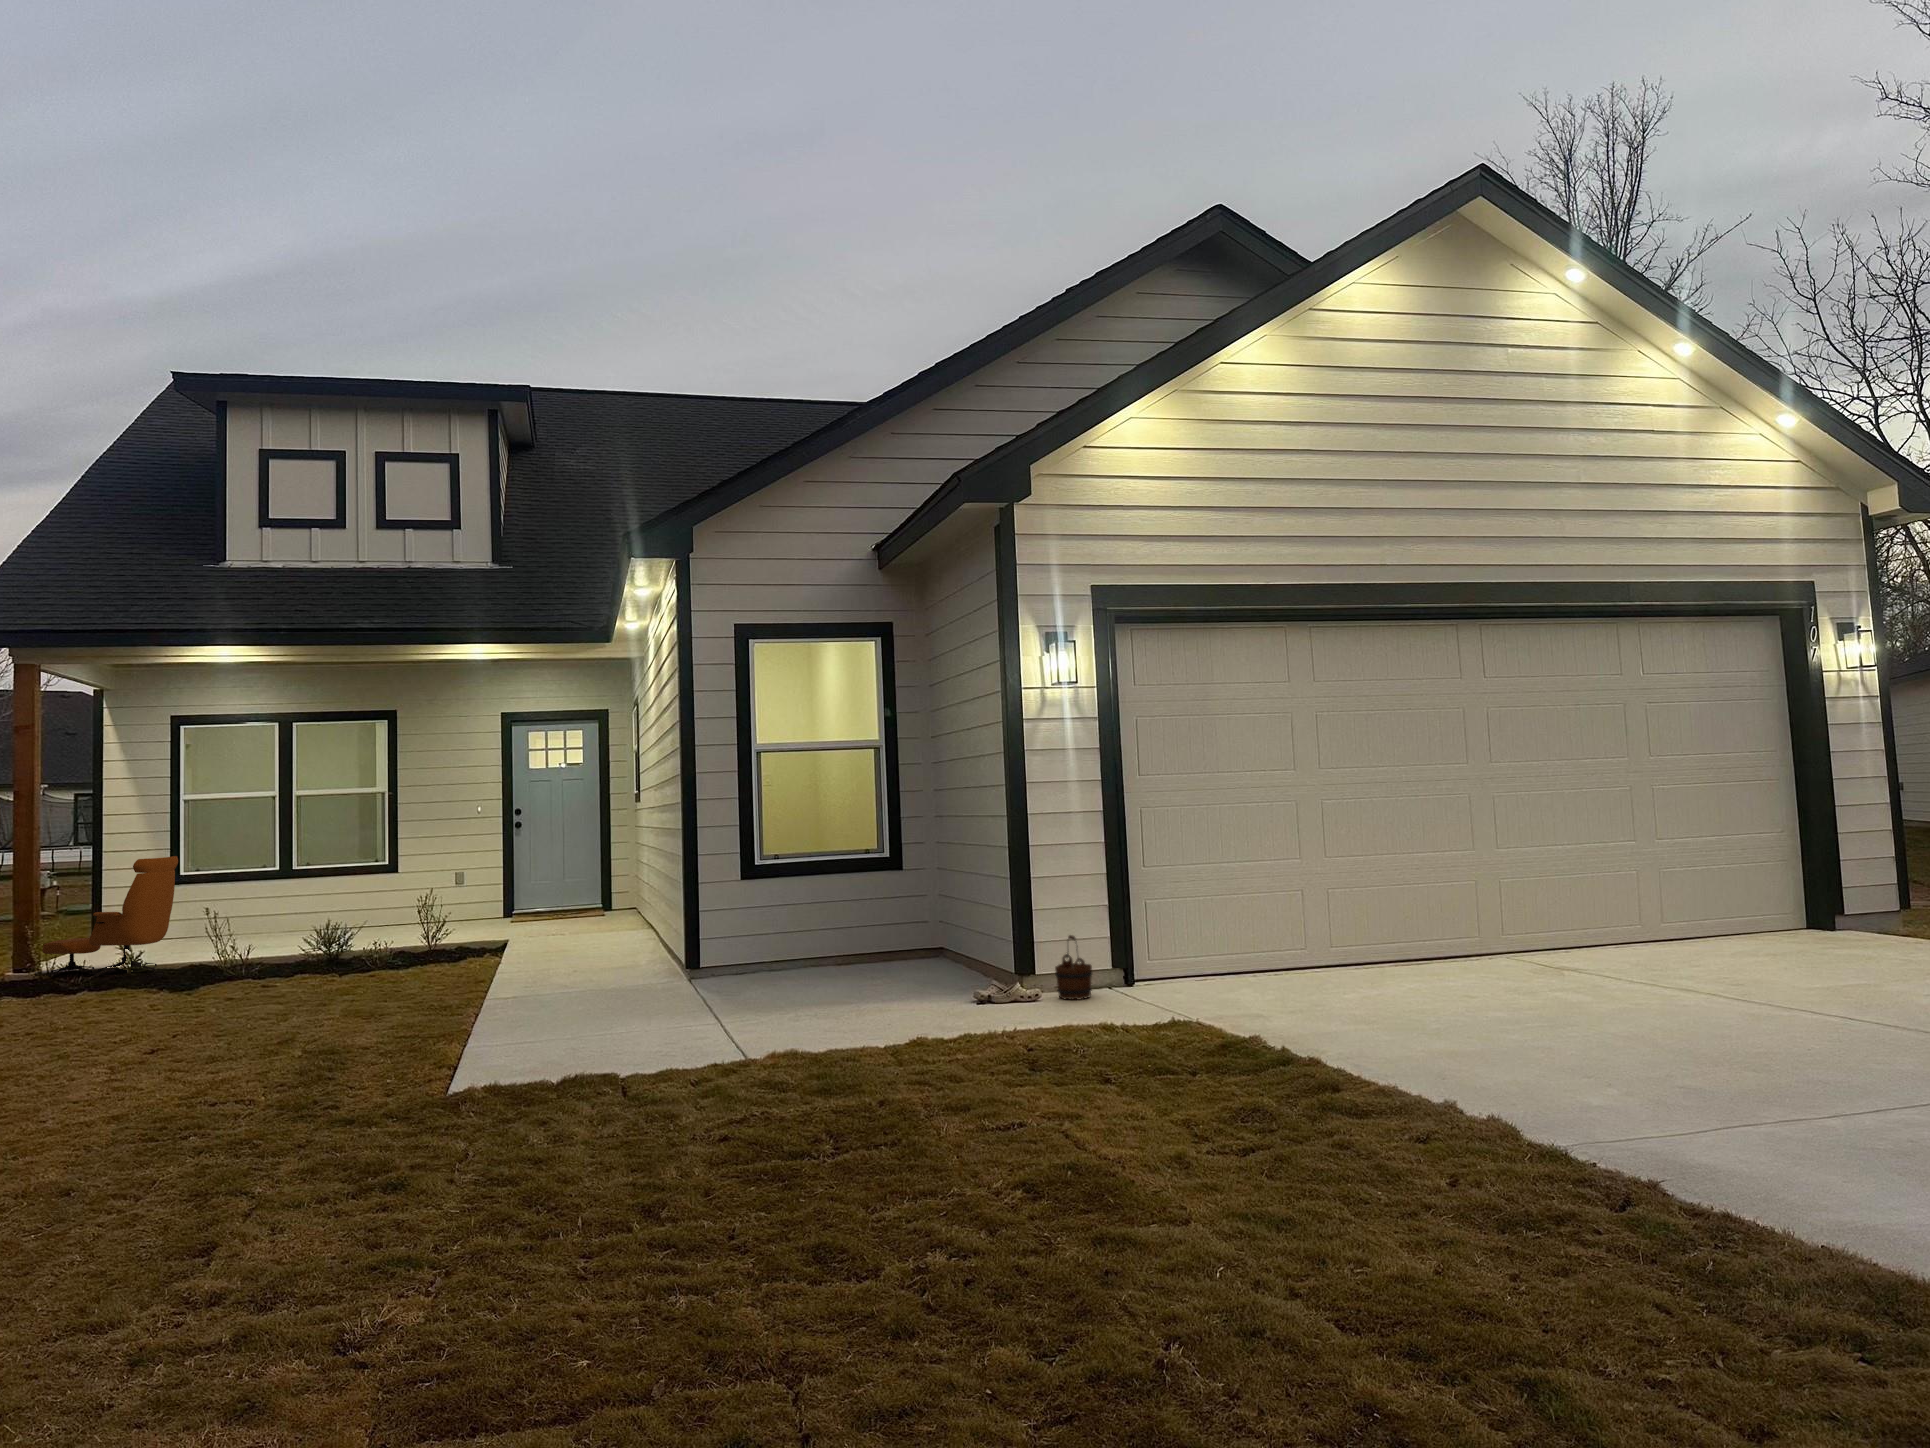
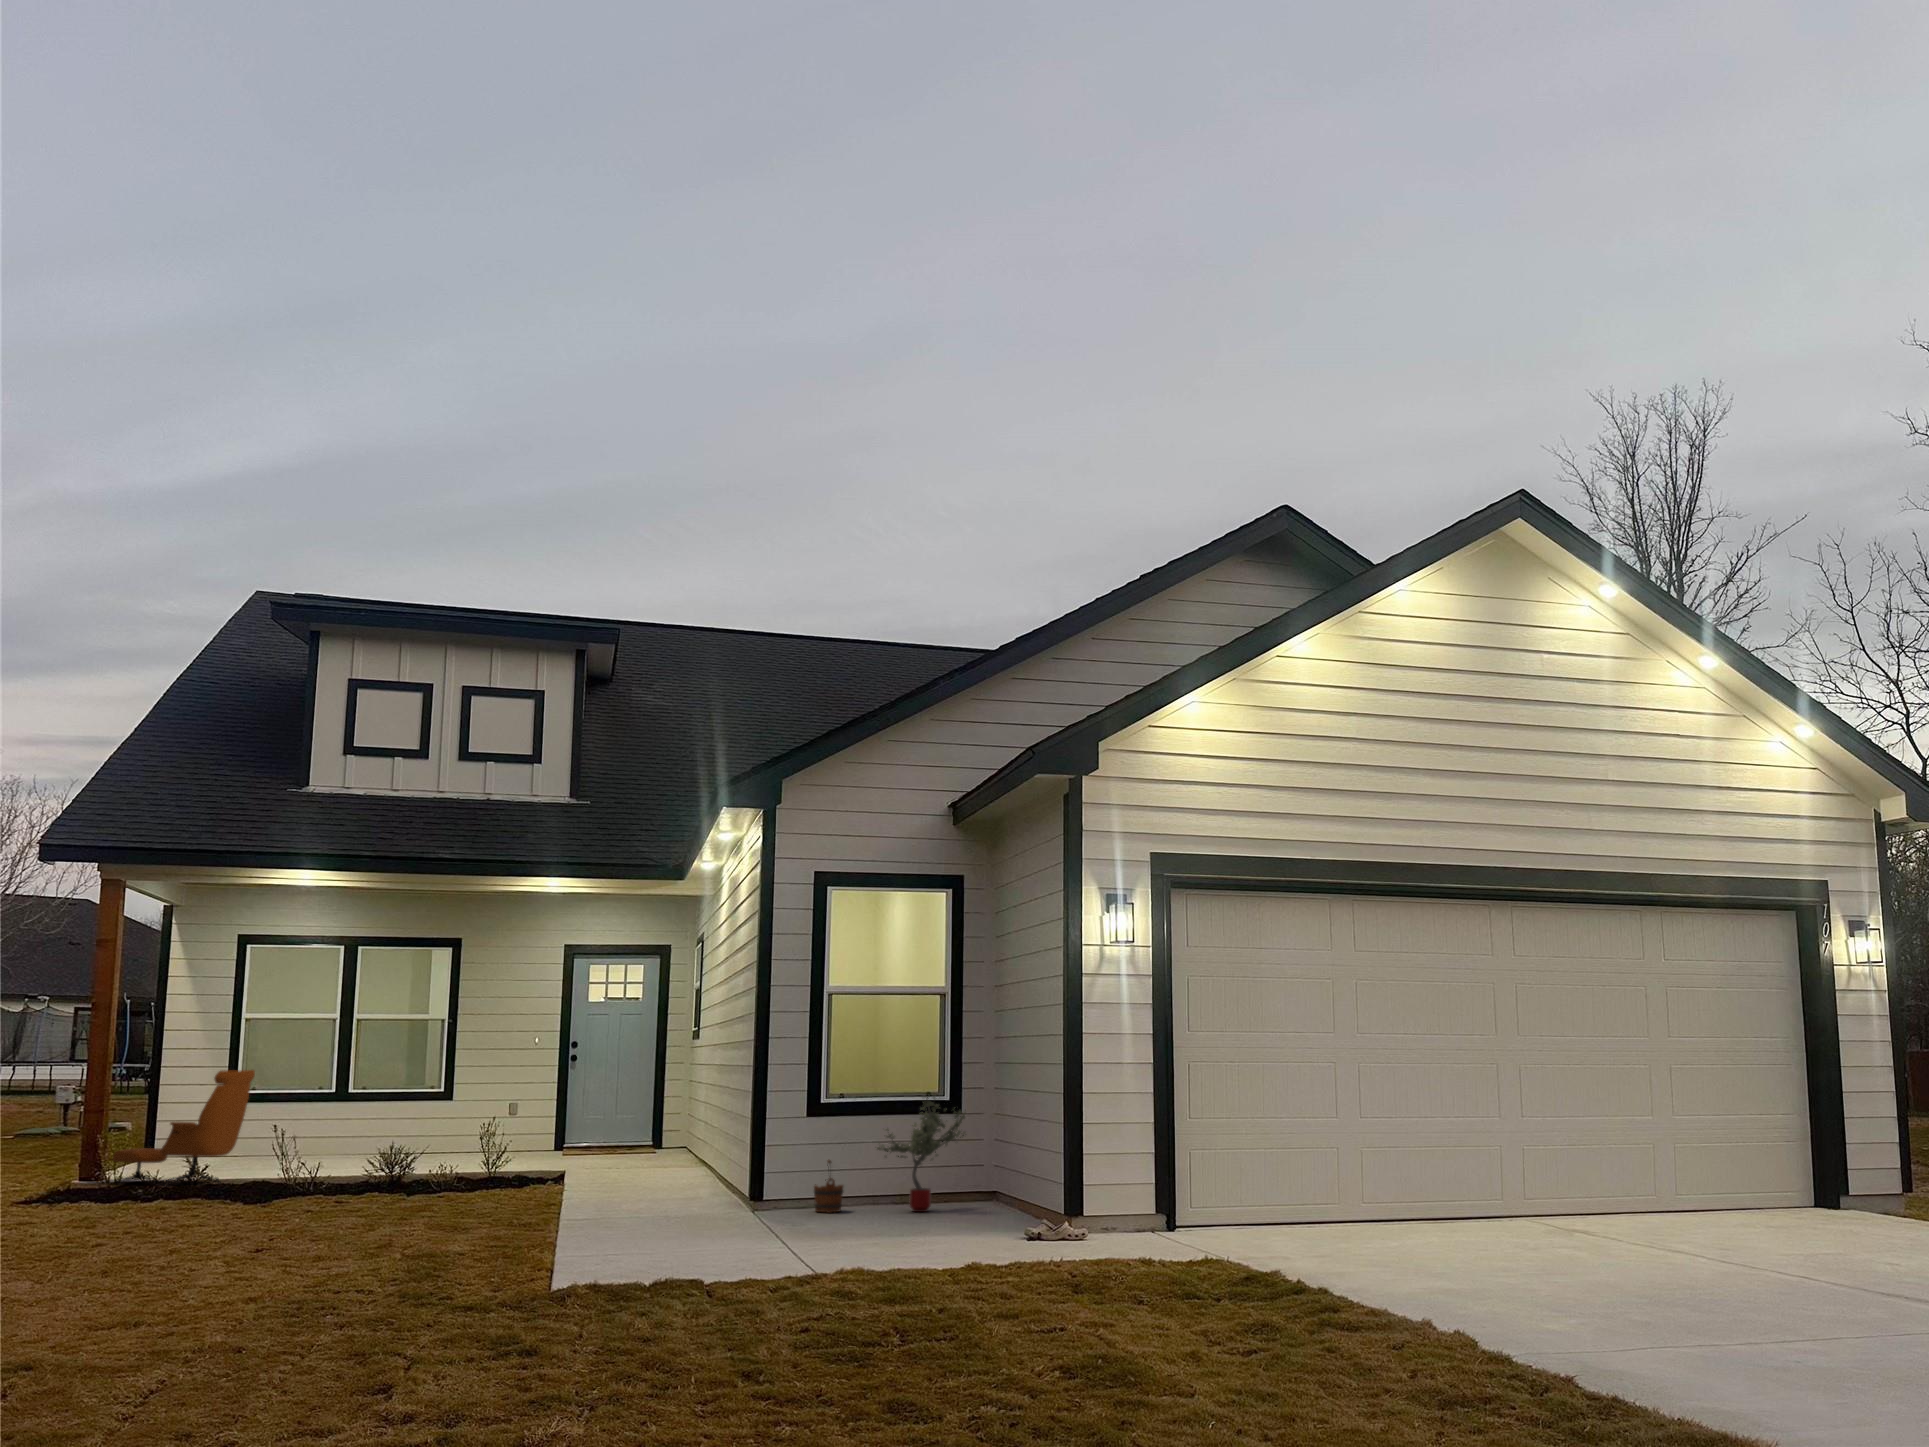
potted tree: none [816,850,911,969] -> present [877,1097,966,1212]
wooden bucket: present [1055,935,1092,1000] -> present [814,1160,843,1213]

